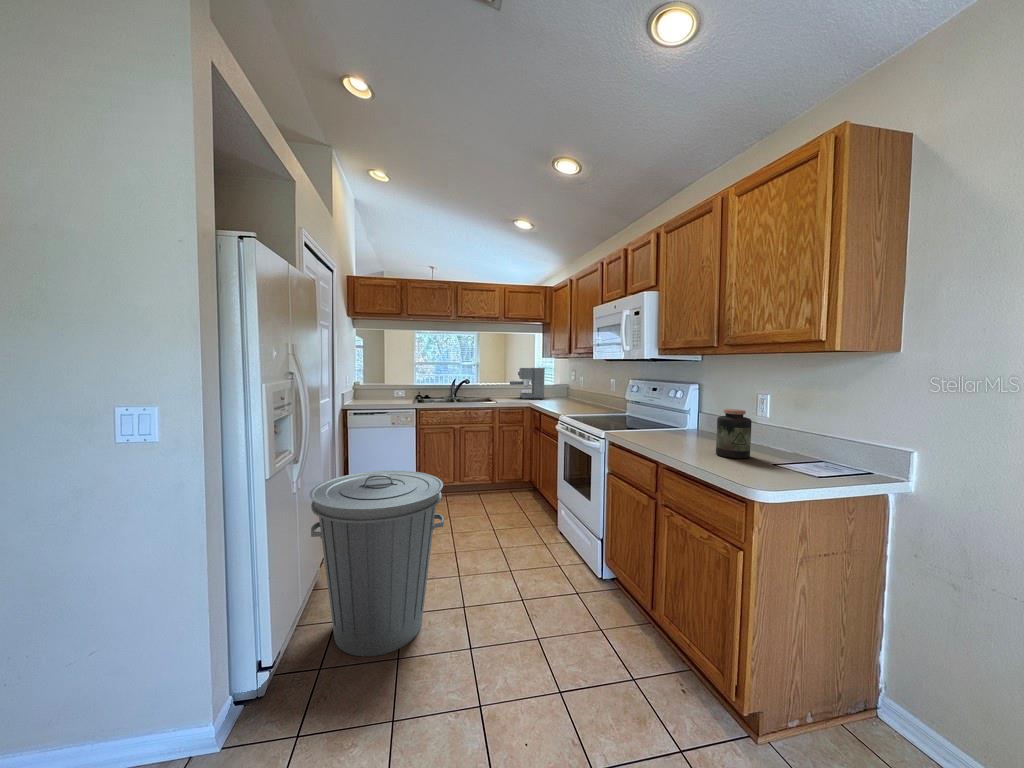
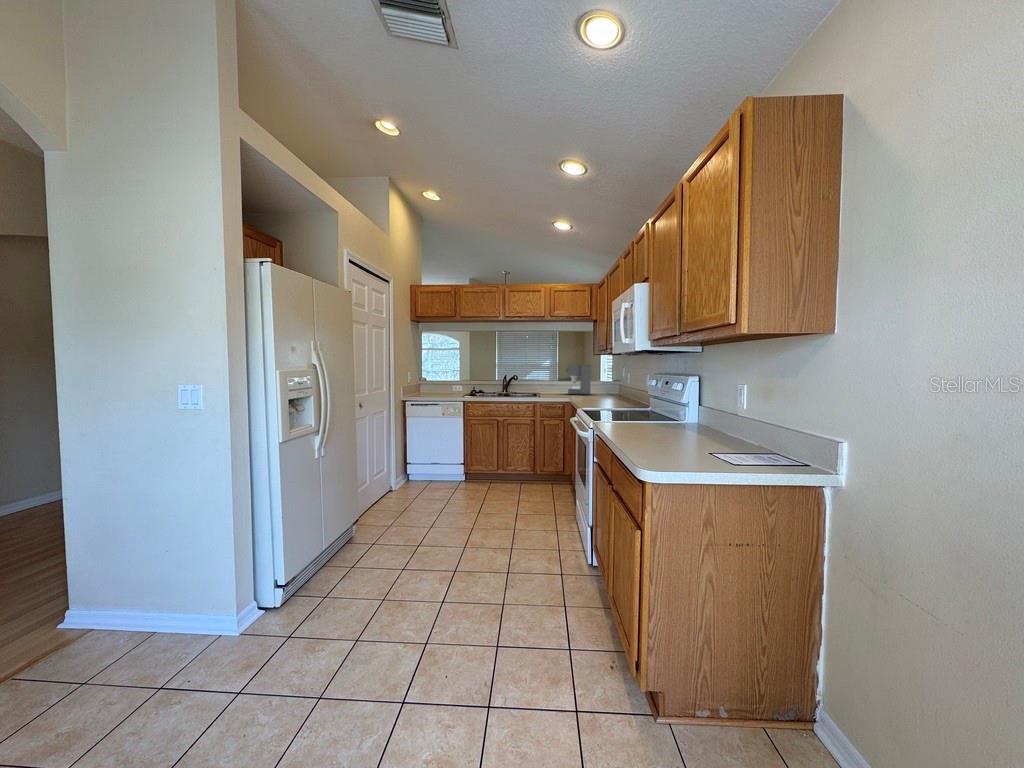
jar: present [716,409,752,459] -> none [667,397,702,447]
trash can: present [309,470,444,656] -> none [324,447,435,594]

